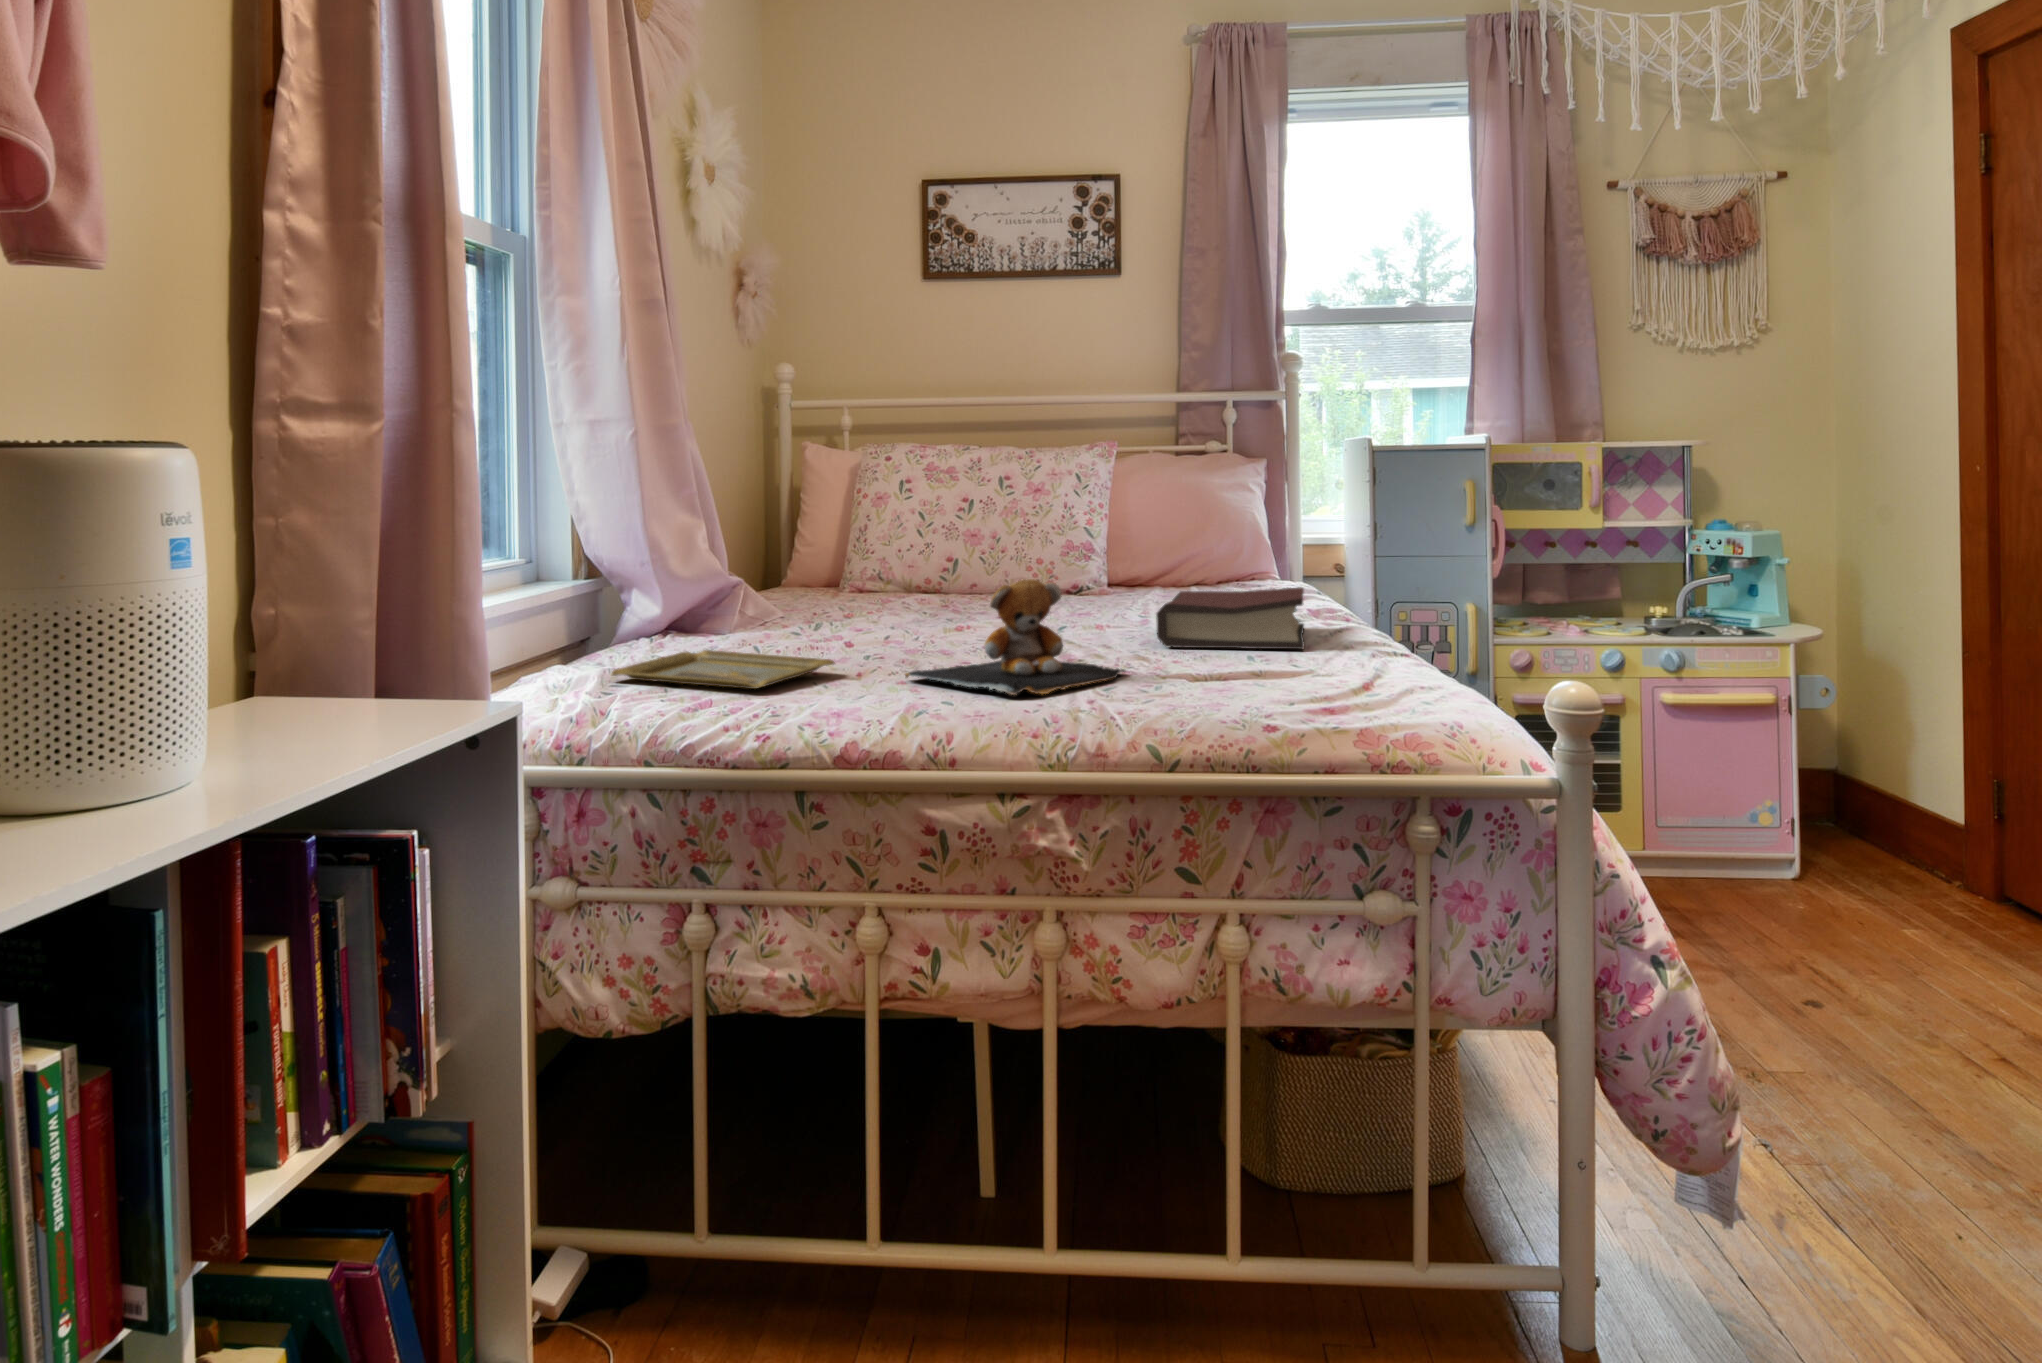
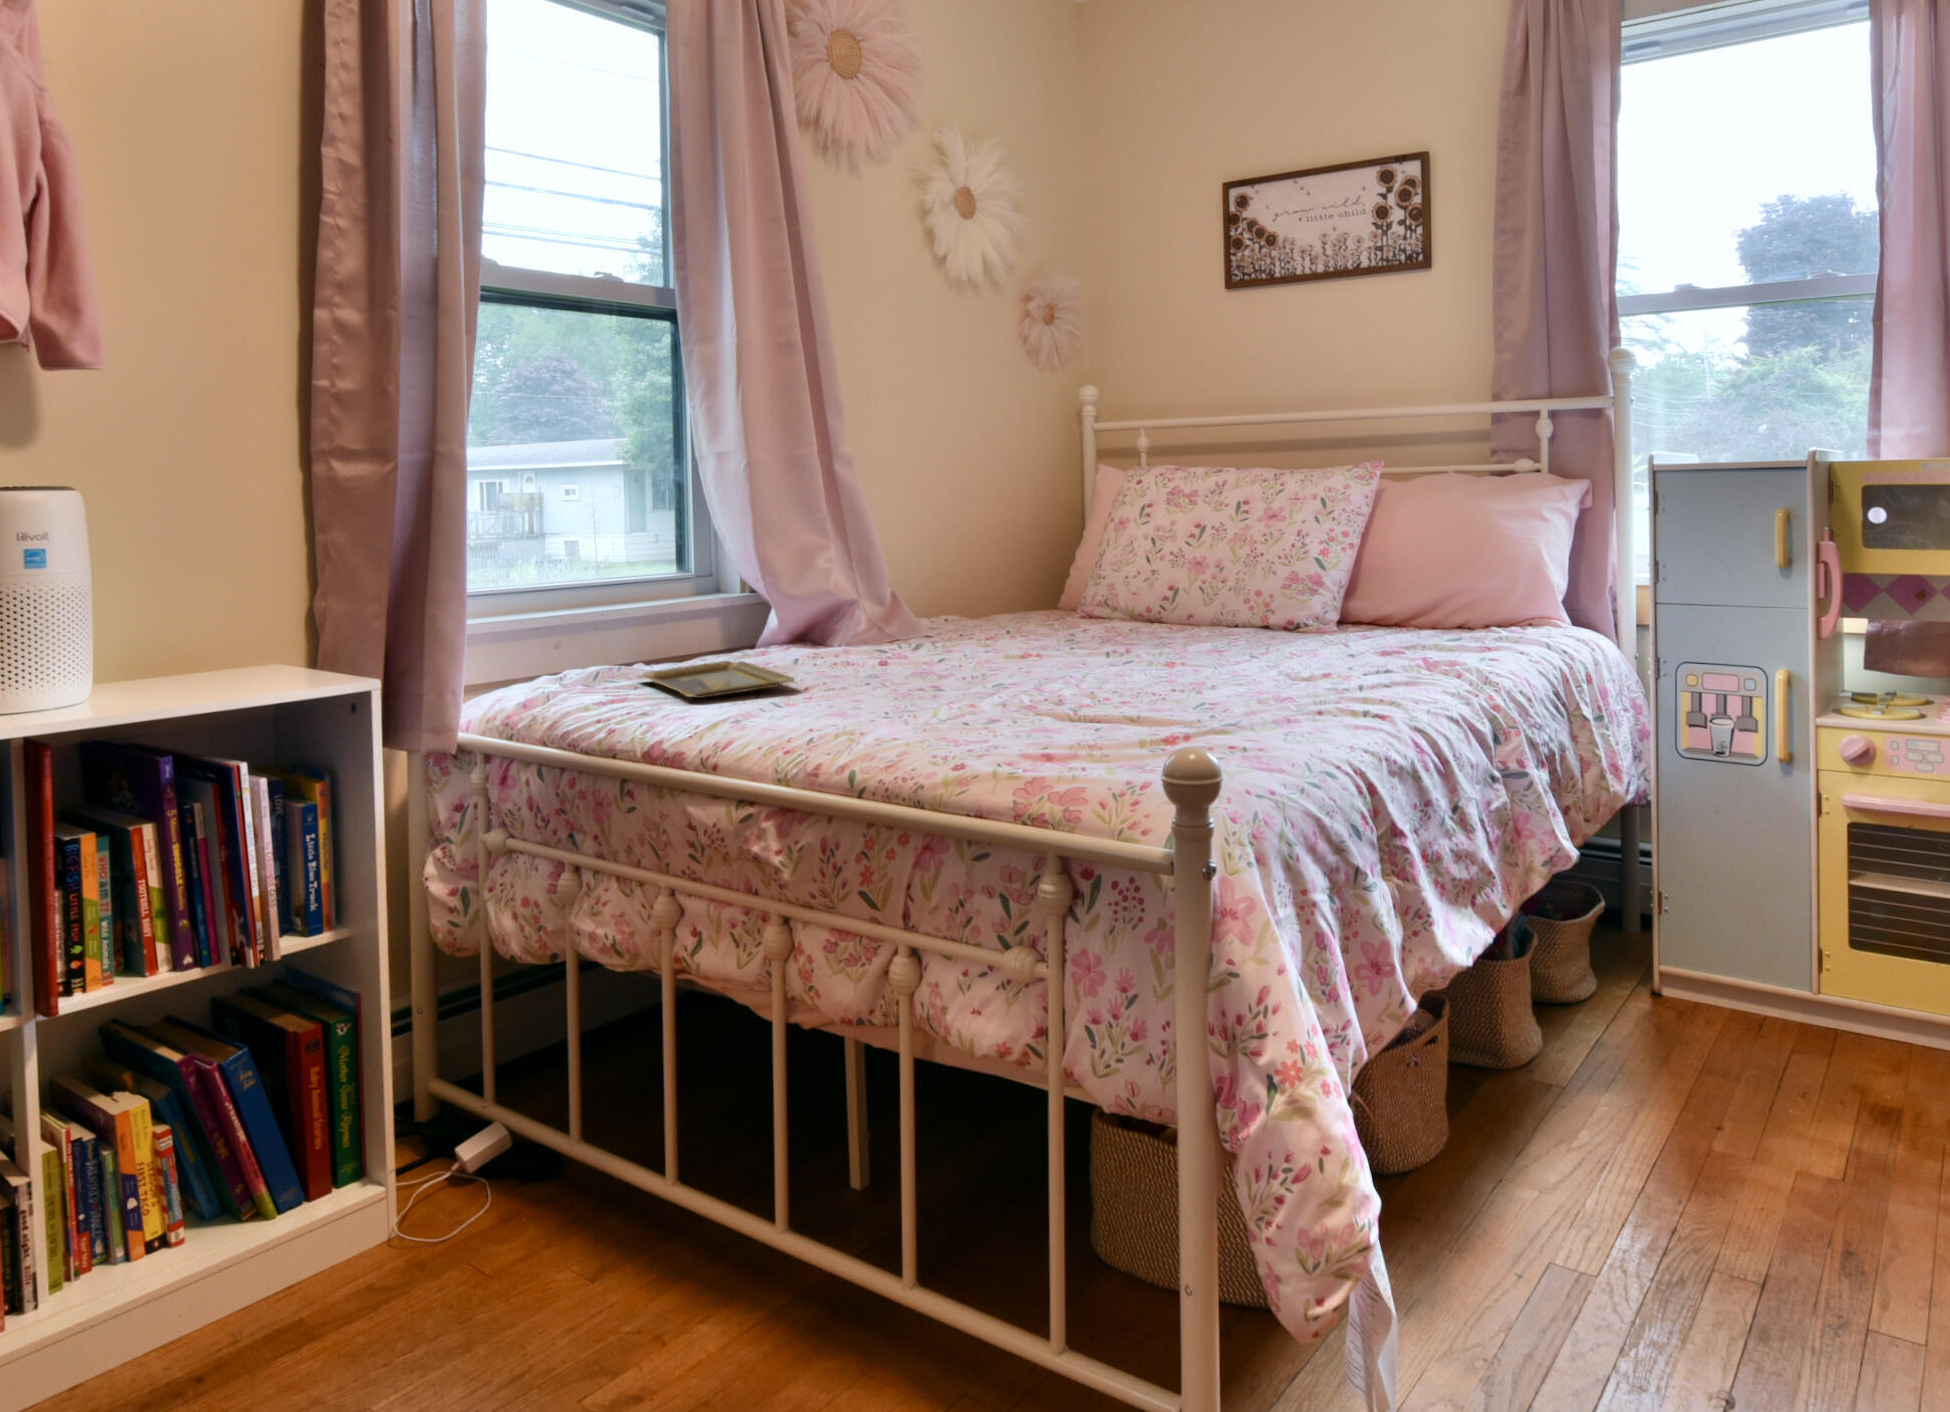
teddy bear: present [905,579,1125,695] -> none [819,619,1009,726]
hardback book: present [1156,587,1304,649] -> none [1126,632,1345,704]

